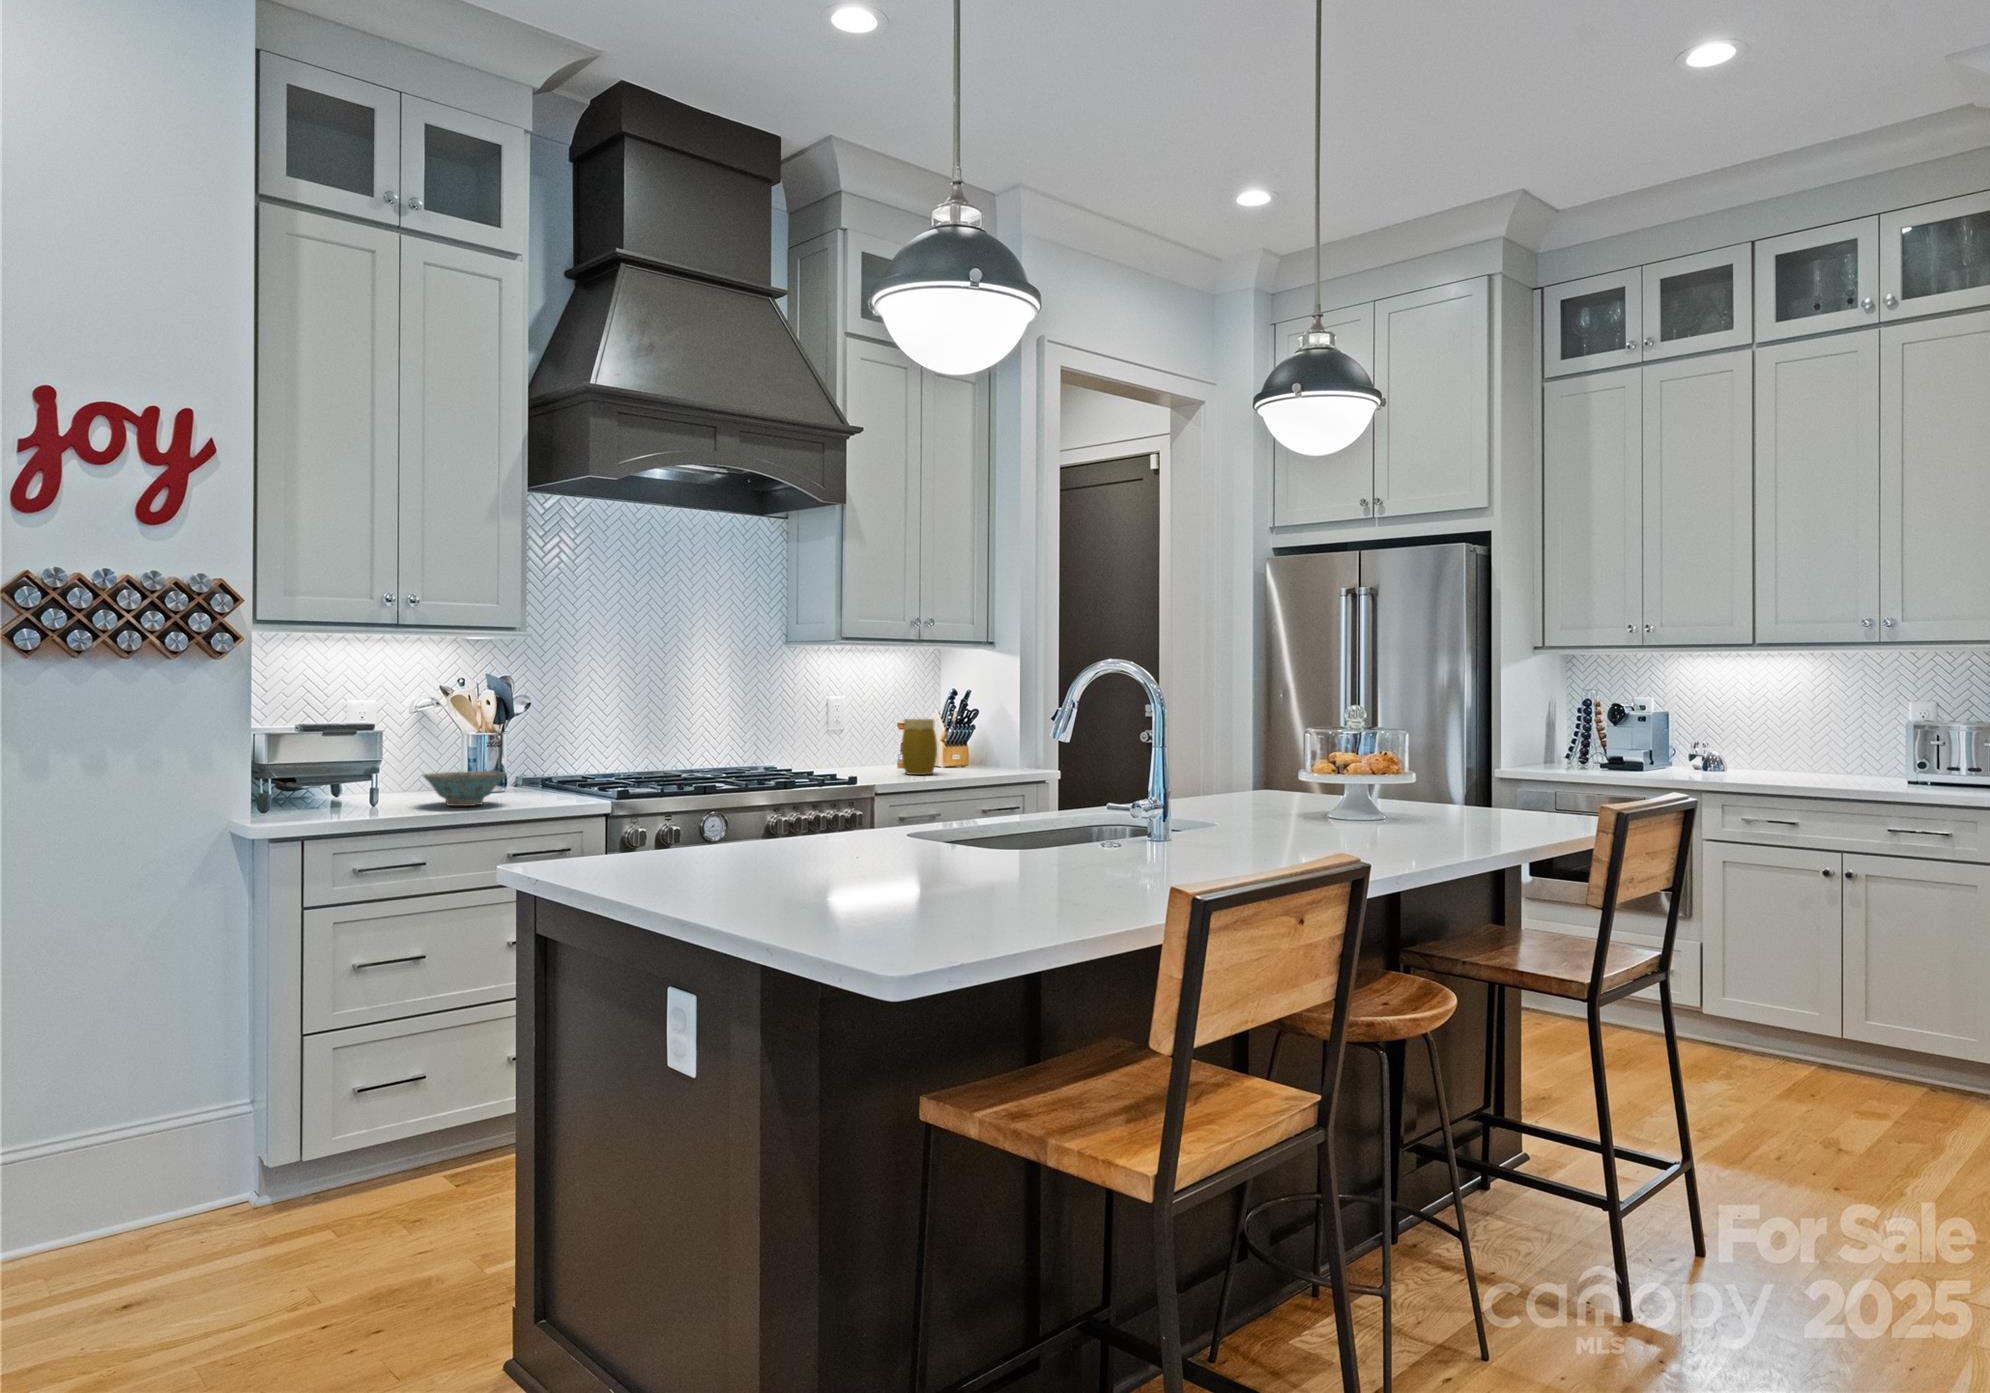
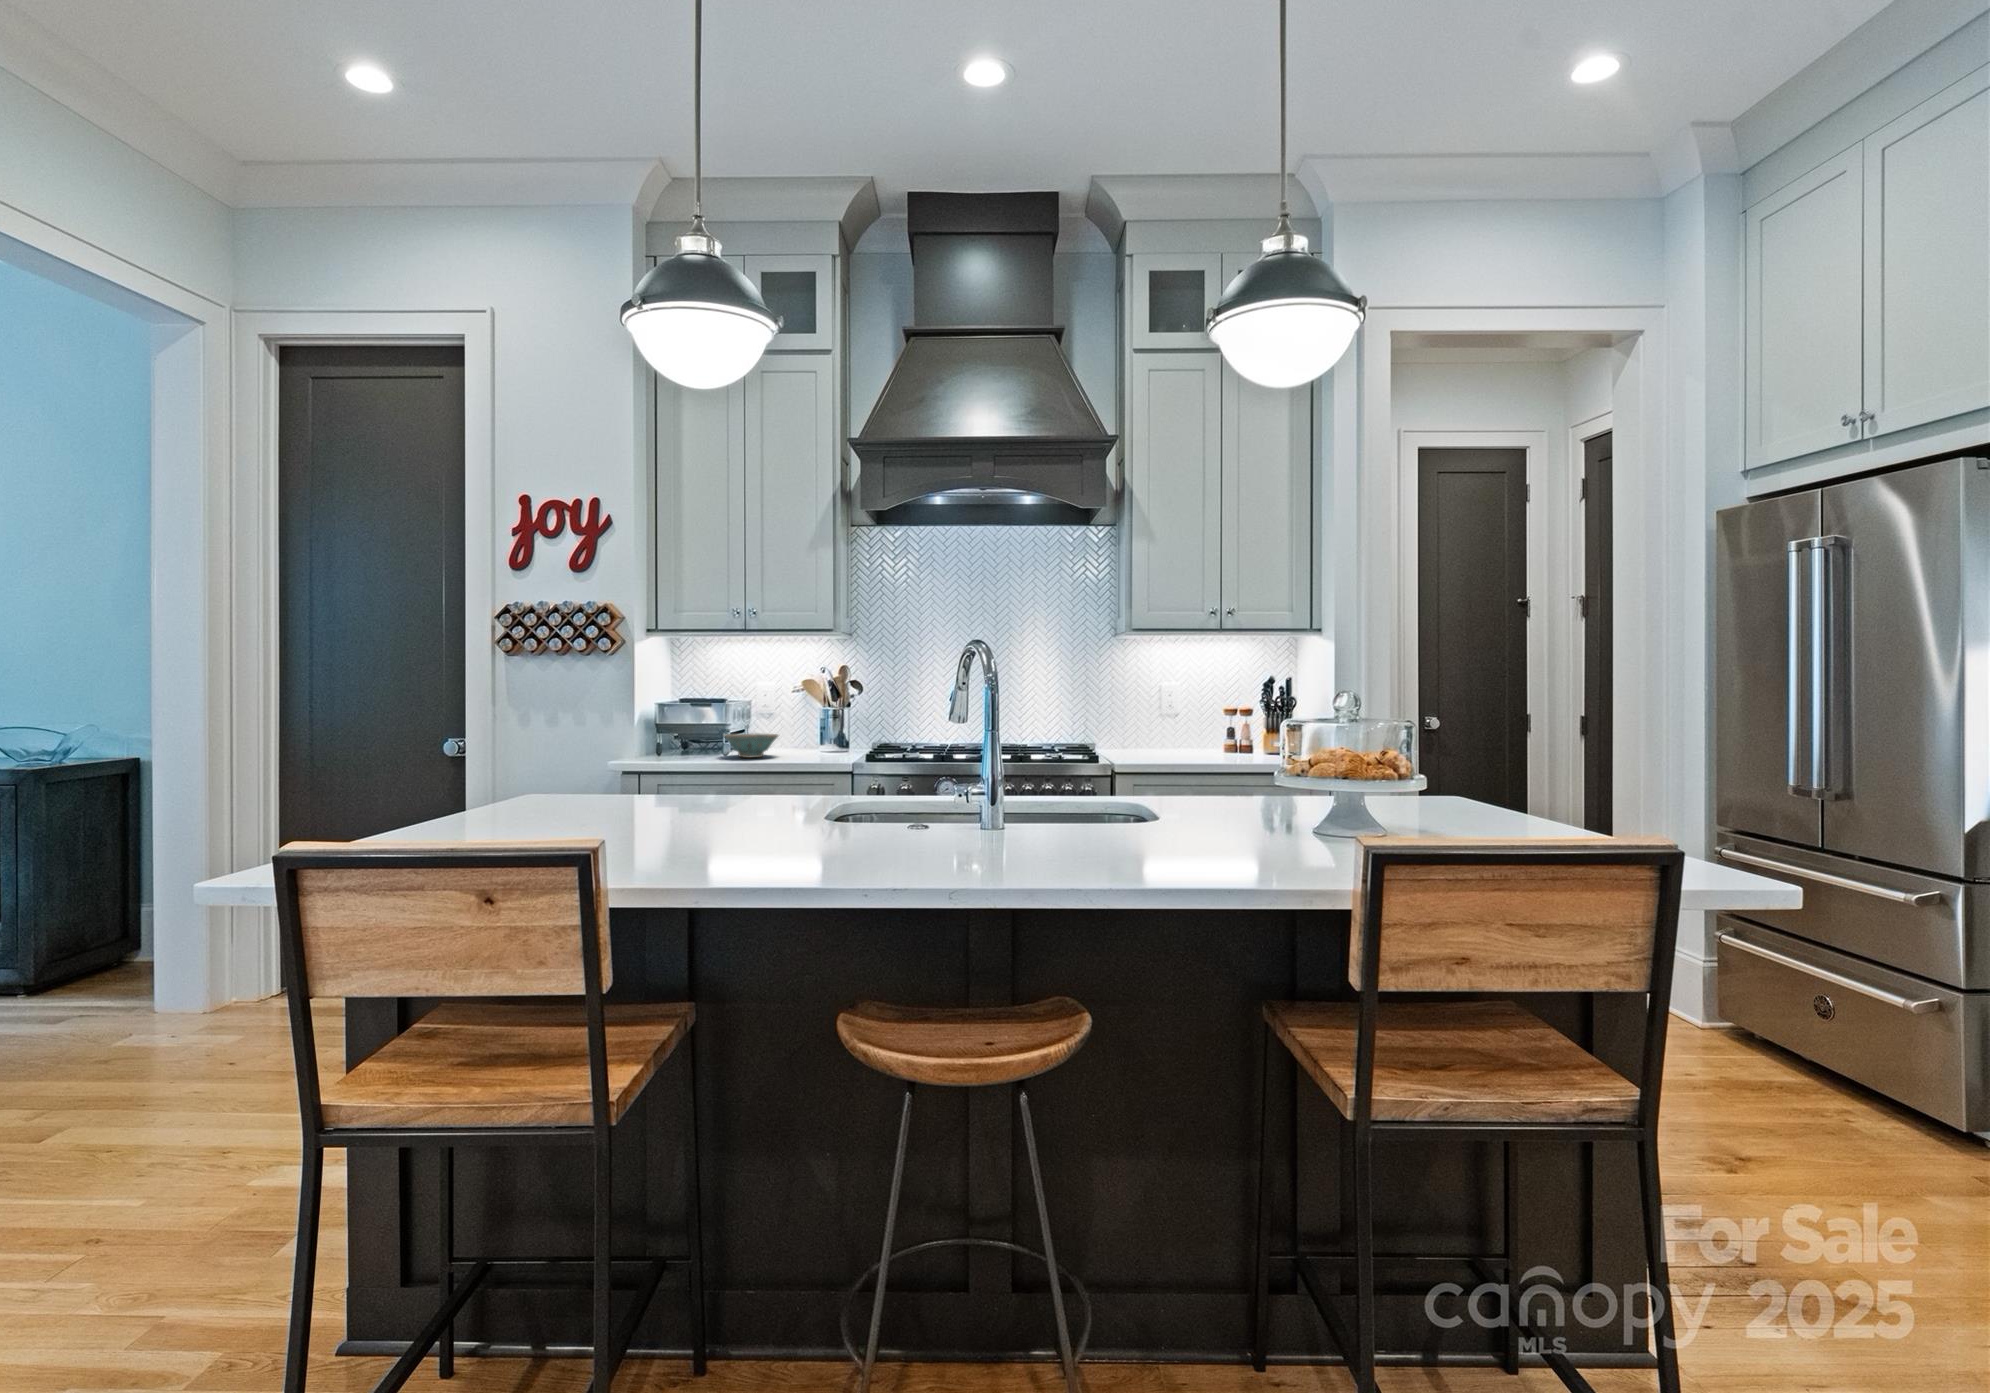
jar: present [901,719,937,775] -> none [1153,705,1191,757]

